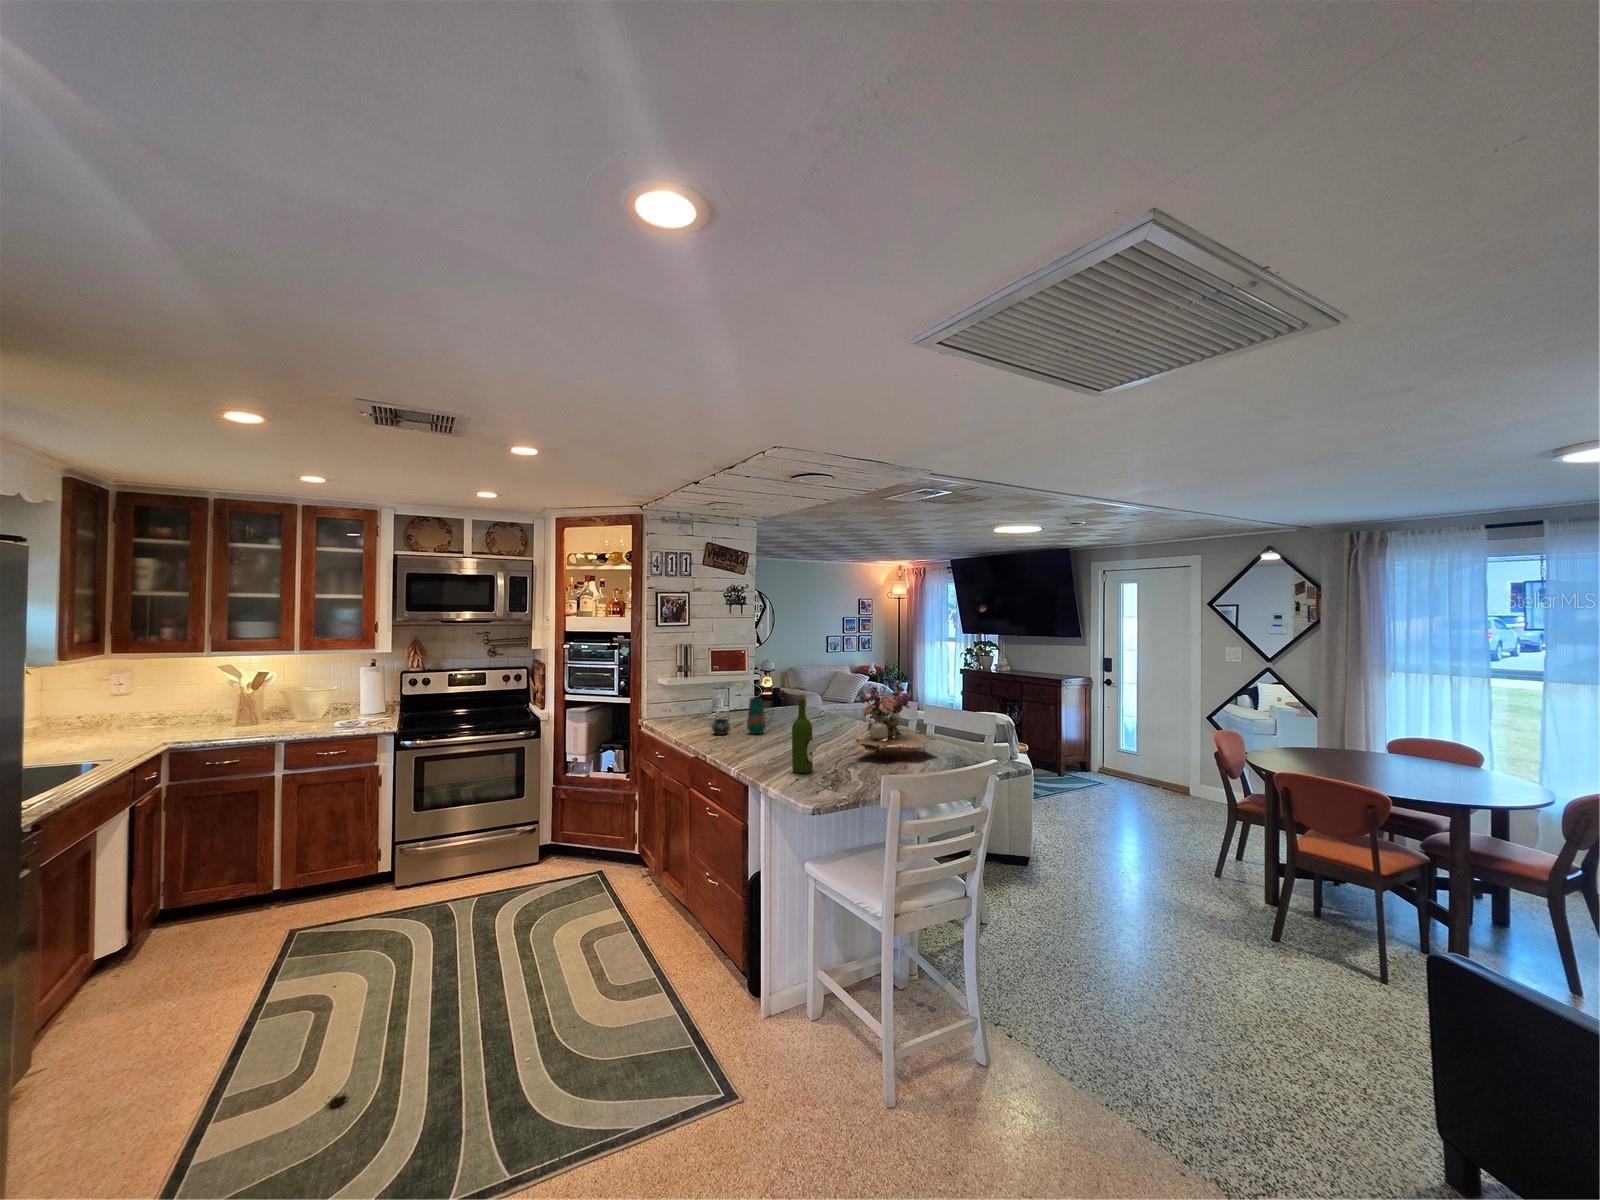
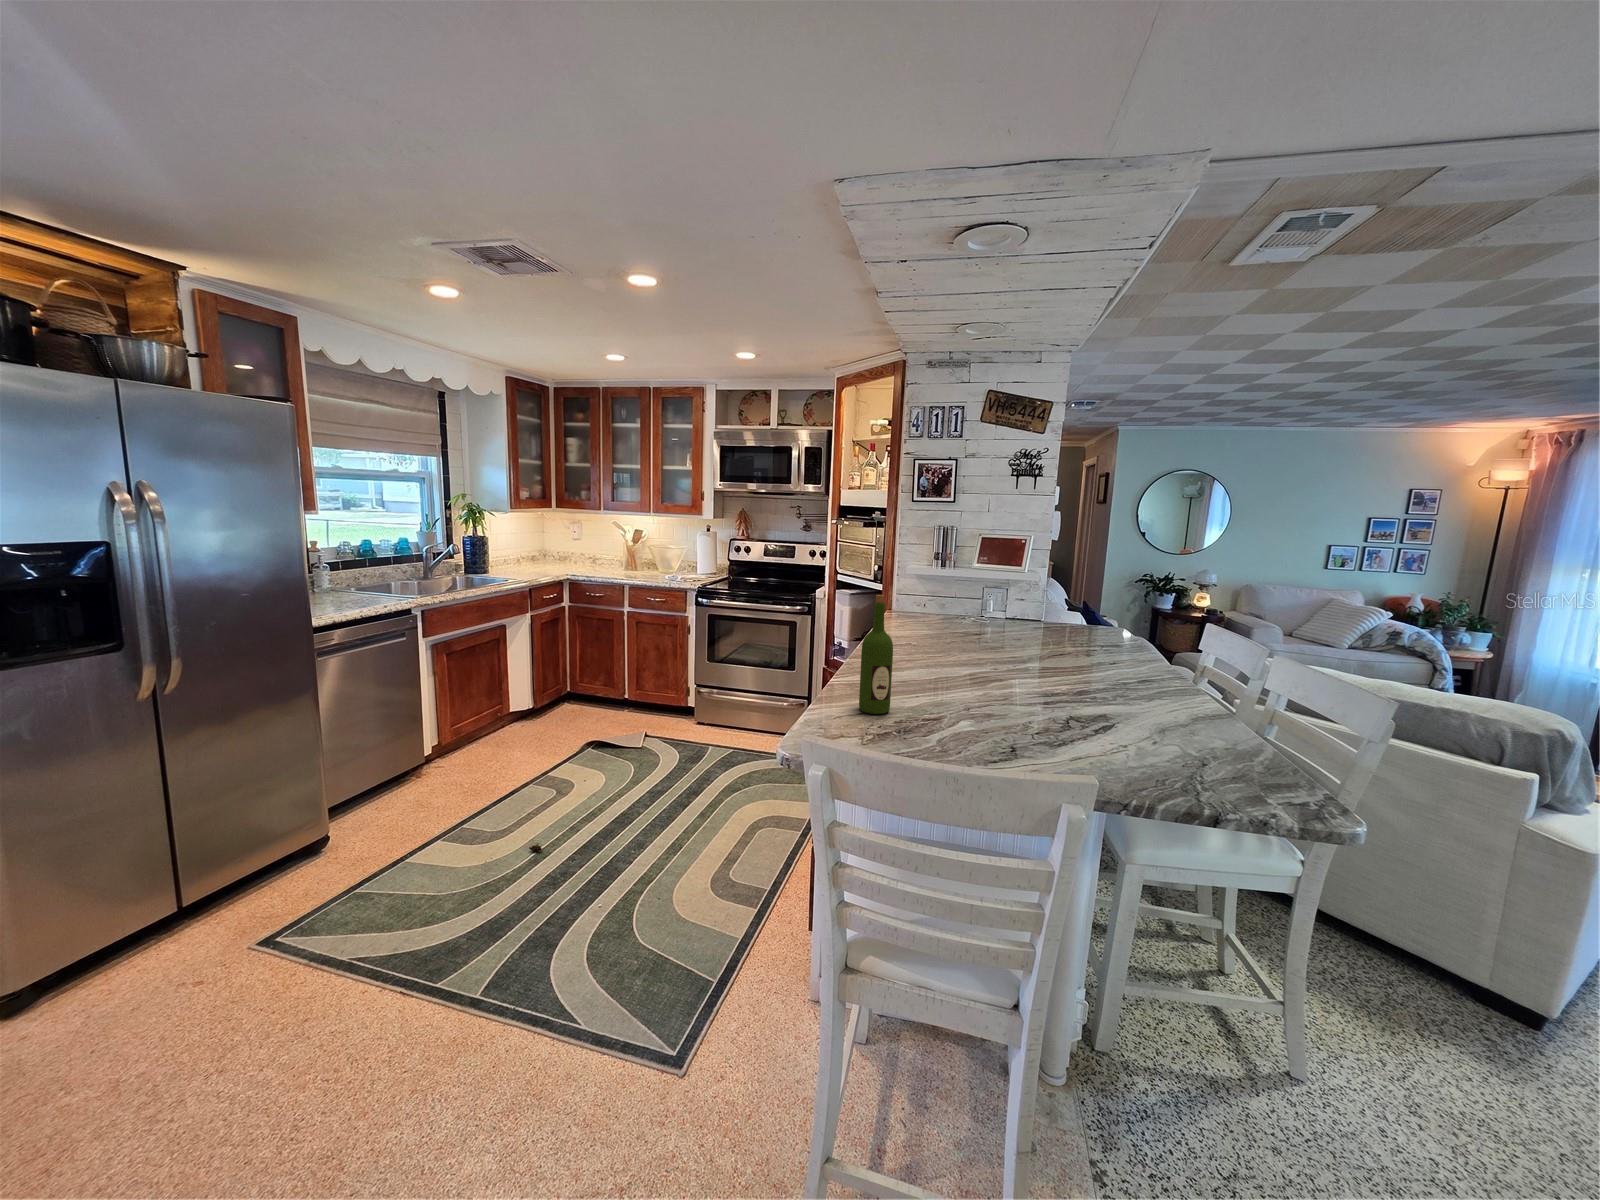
flower arrangement: present [856,680,935,755] -> none [989,601,1157,725]
vase: present [712,698,766,735] -> none [907,600,973,650]

